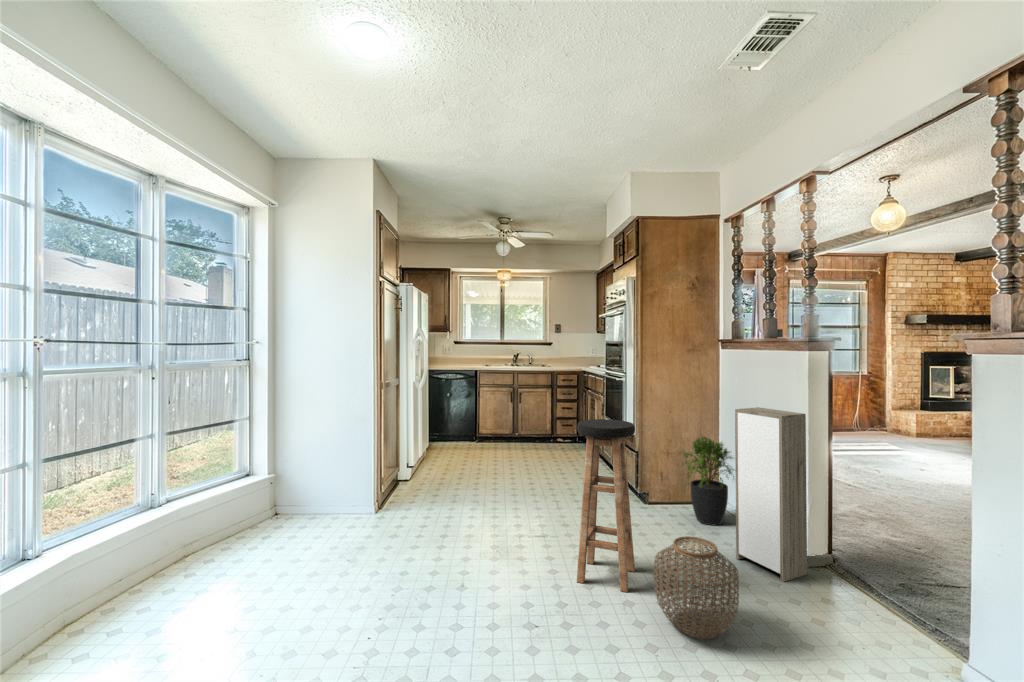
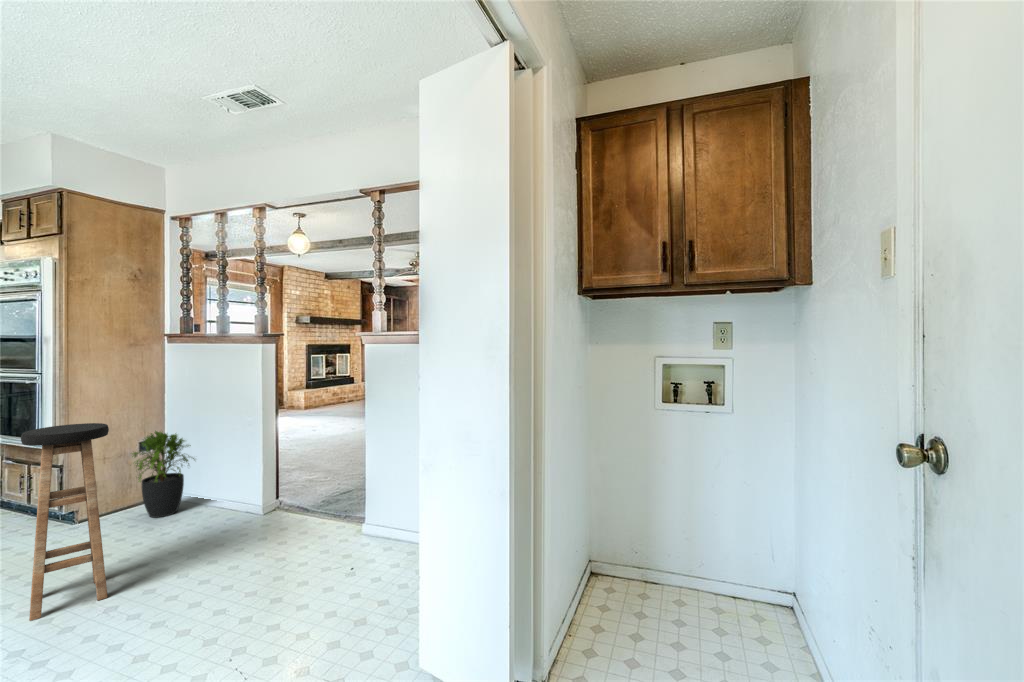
storage cabinet: present [735,407,807,582] -> none [203,393,264,530]
woven basket: present [654,536,739,639] -> none [150,508,233,595]

